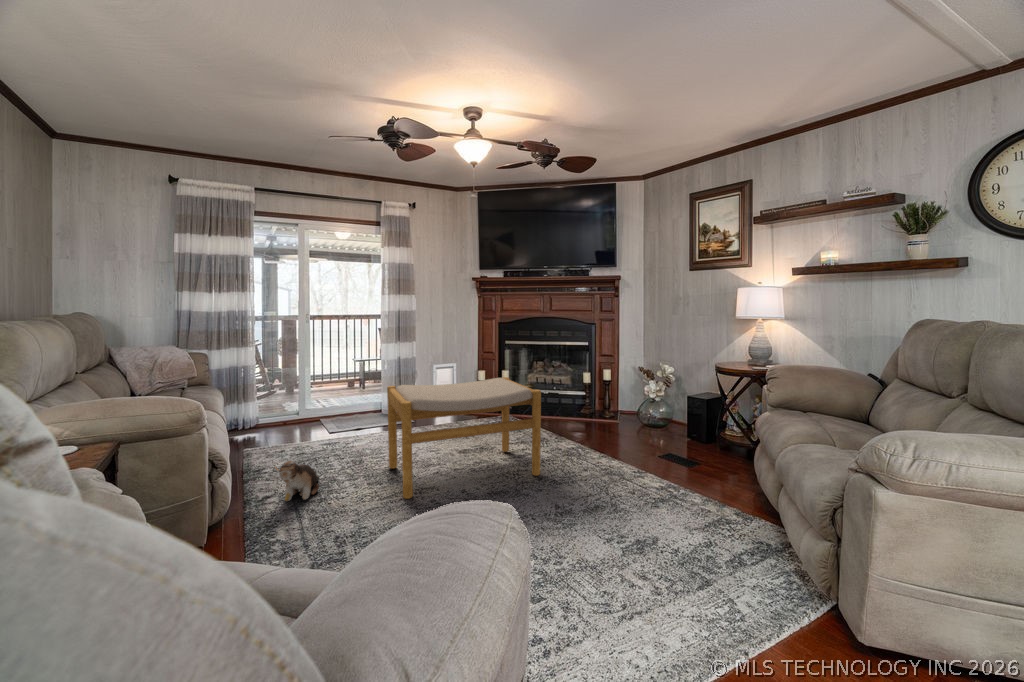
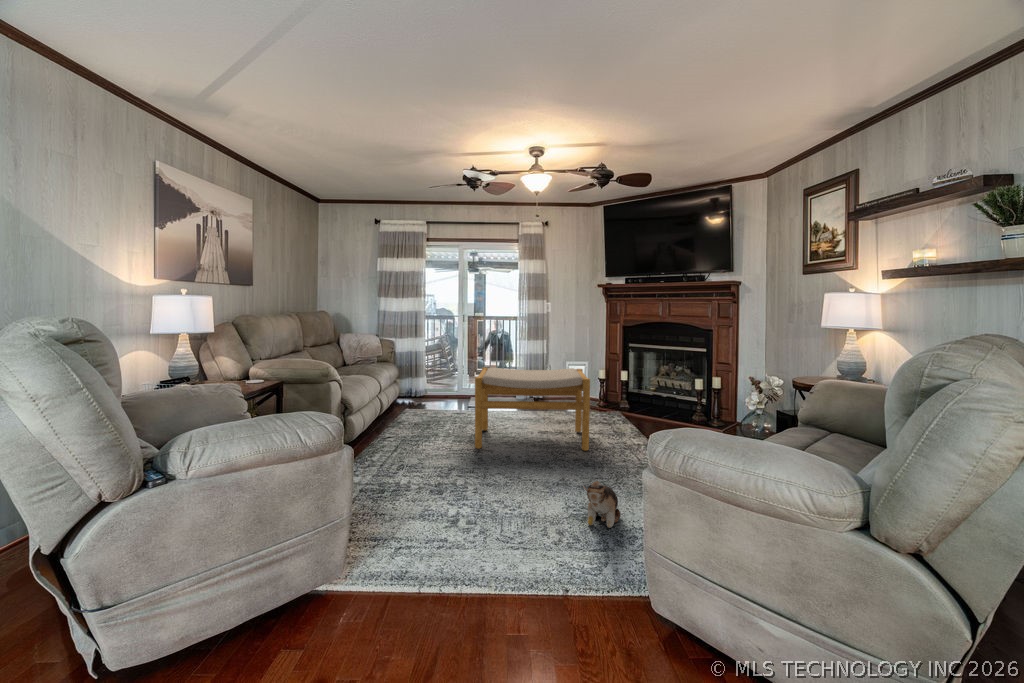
plush toy: present [275,461,319,501] -> present [584,481,620,528]

